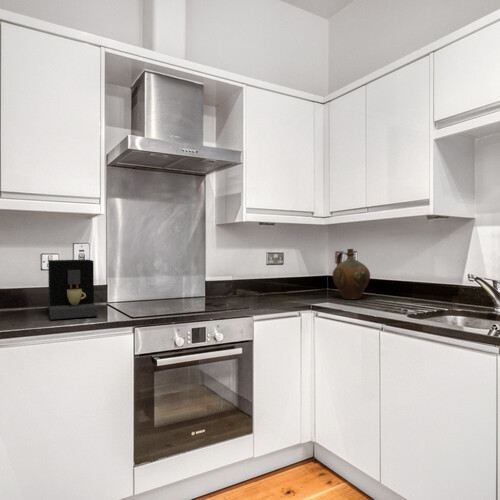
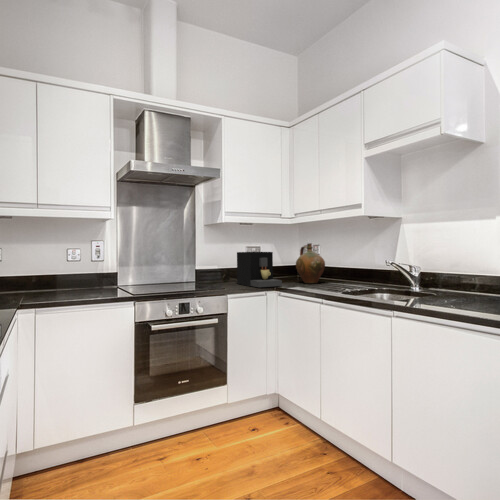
coffee maker: present [48,260,97,319] -> present [237,252,282,287]

